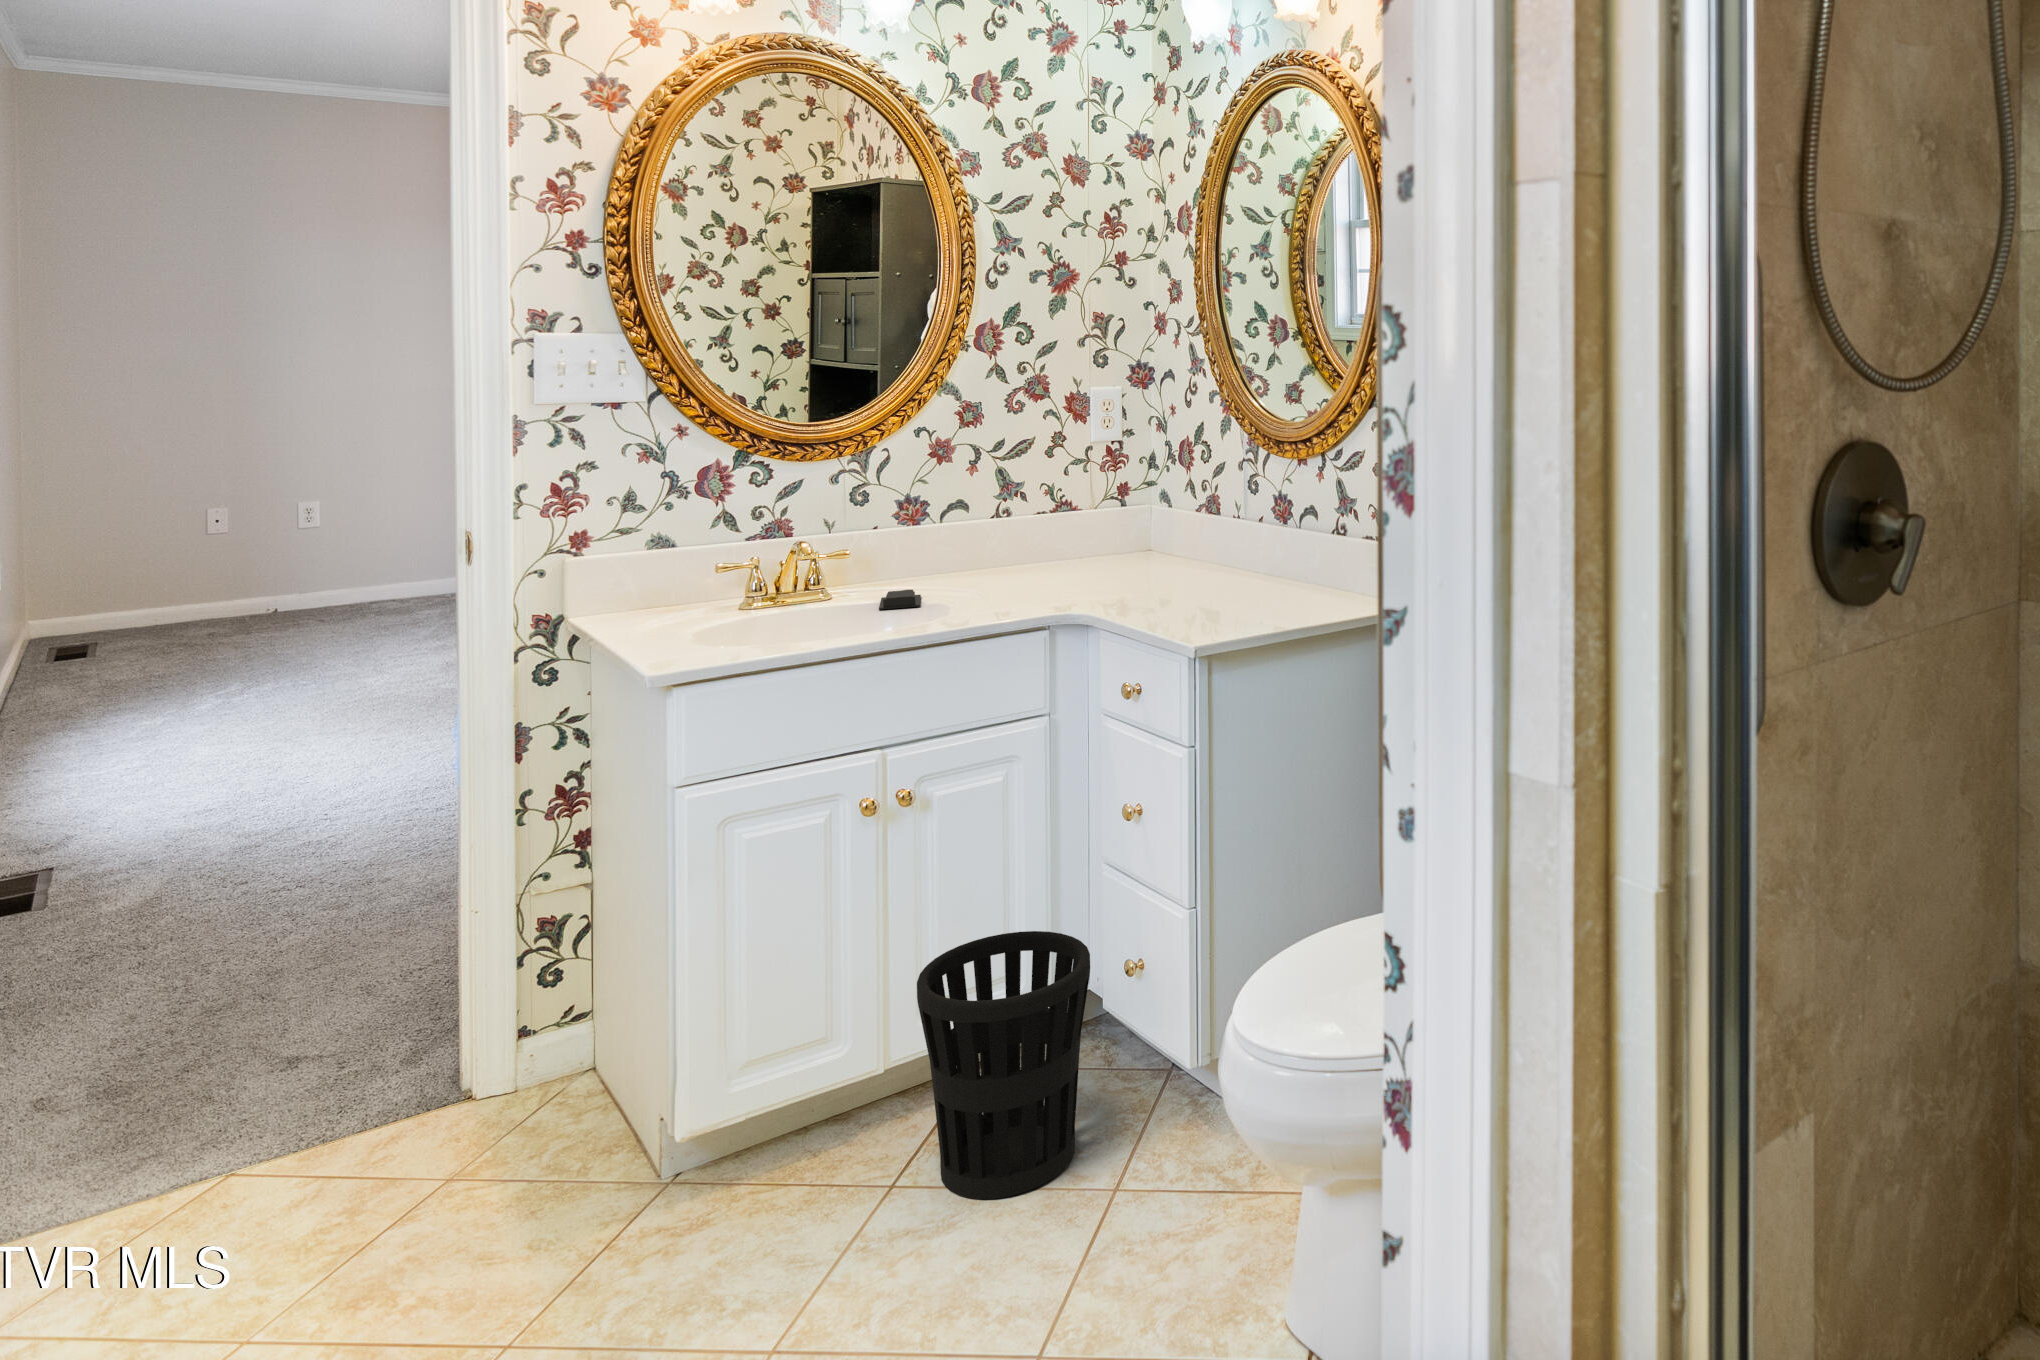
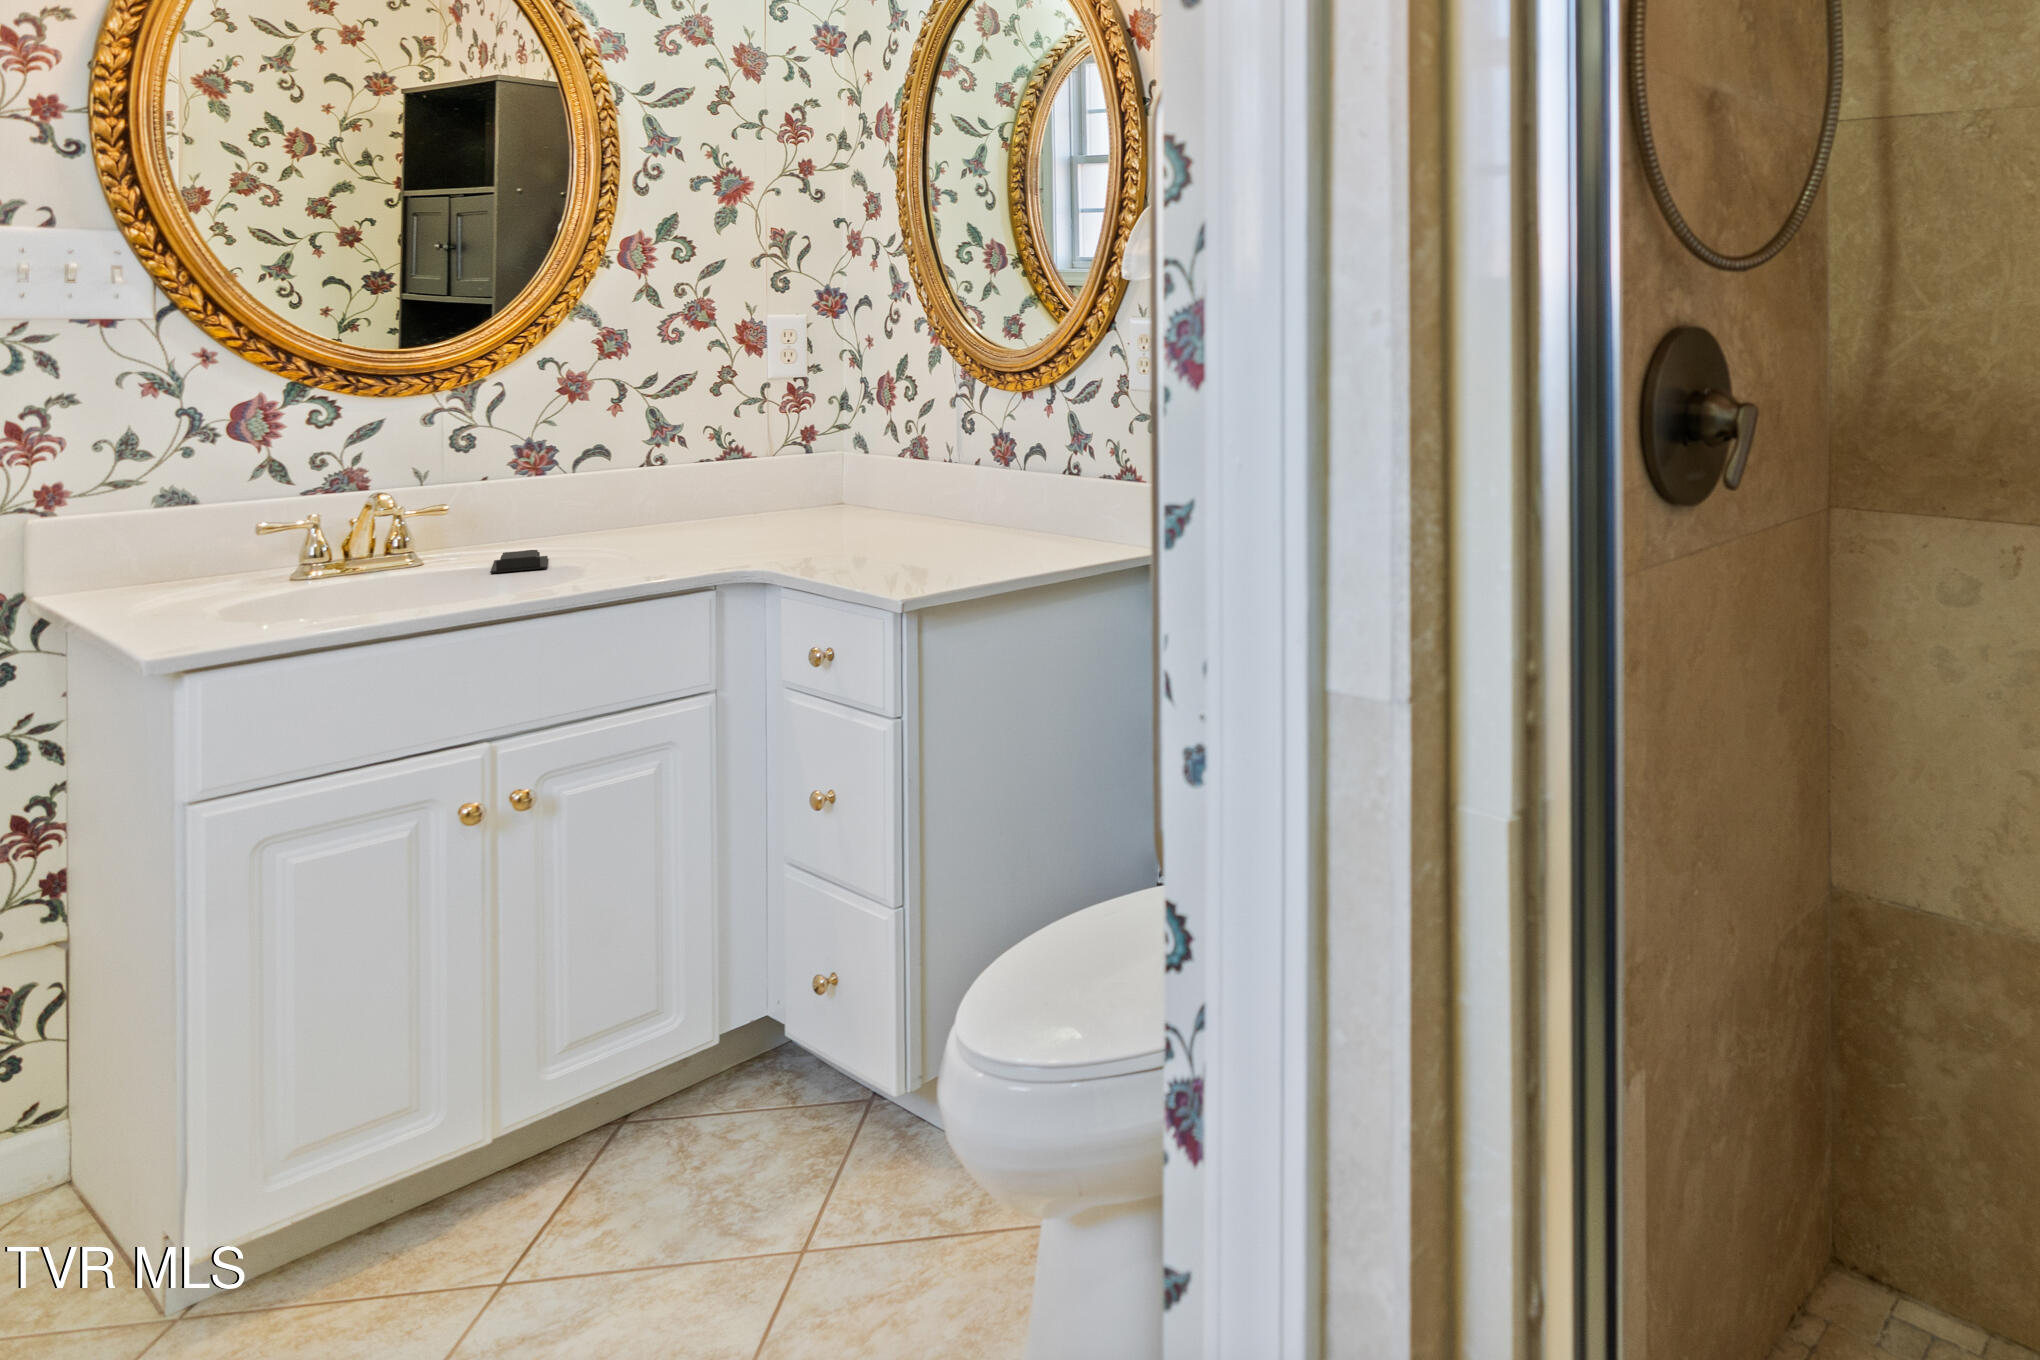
wastebasket: present [917,931,1090,1199] -> none [542,941,771,1262]

